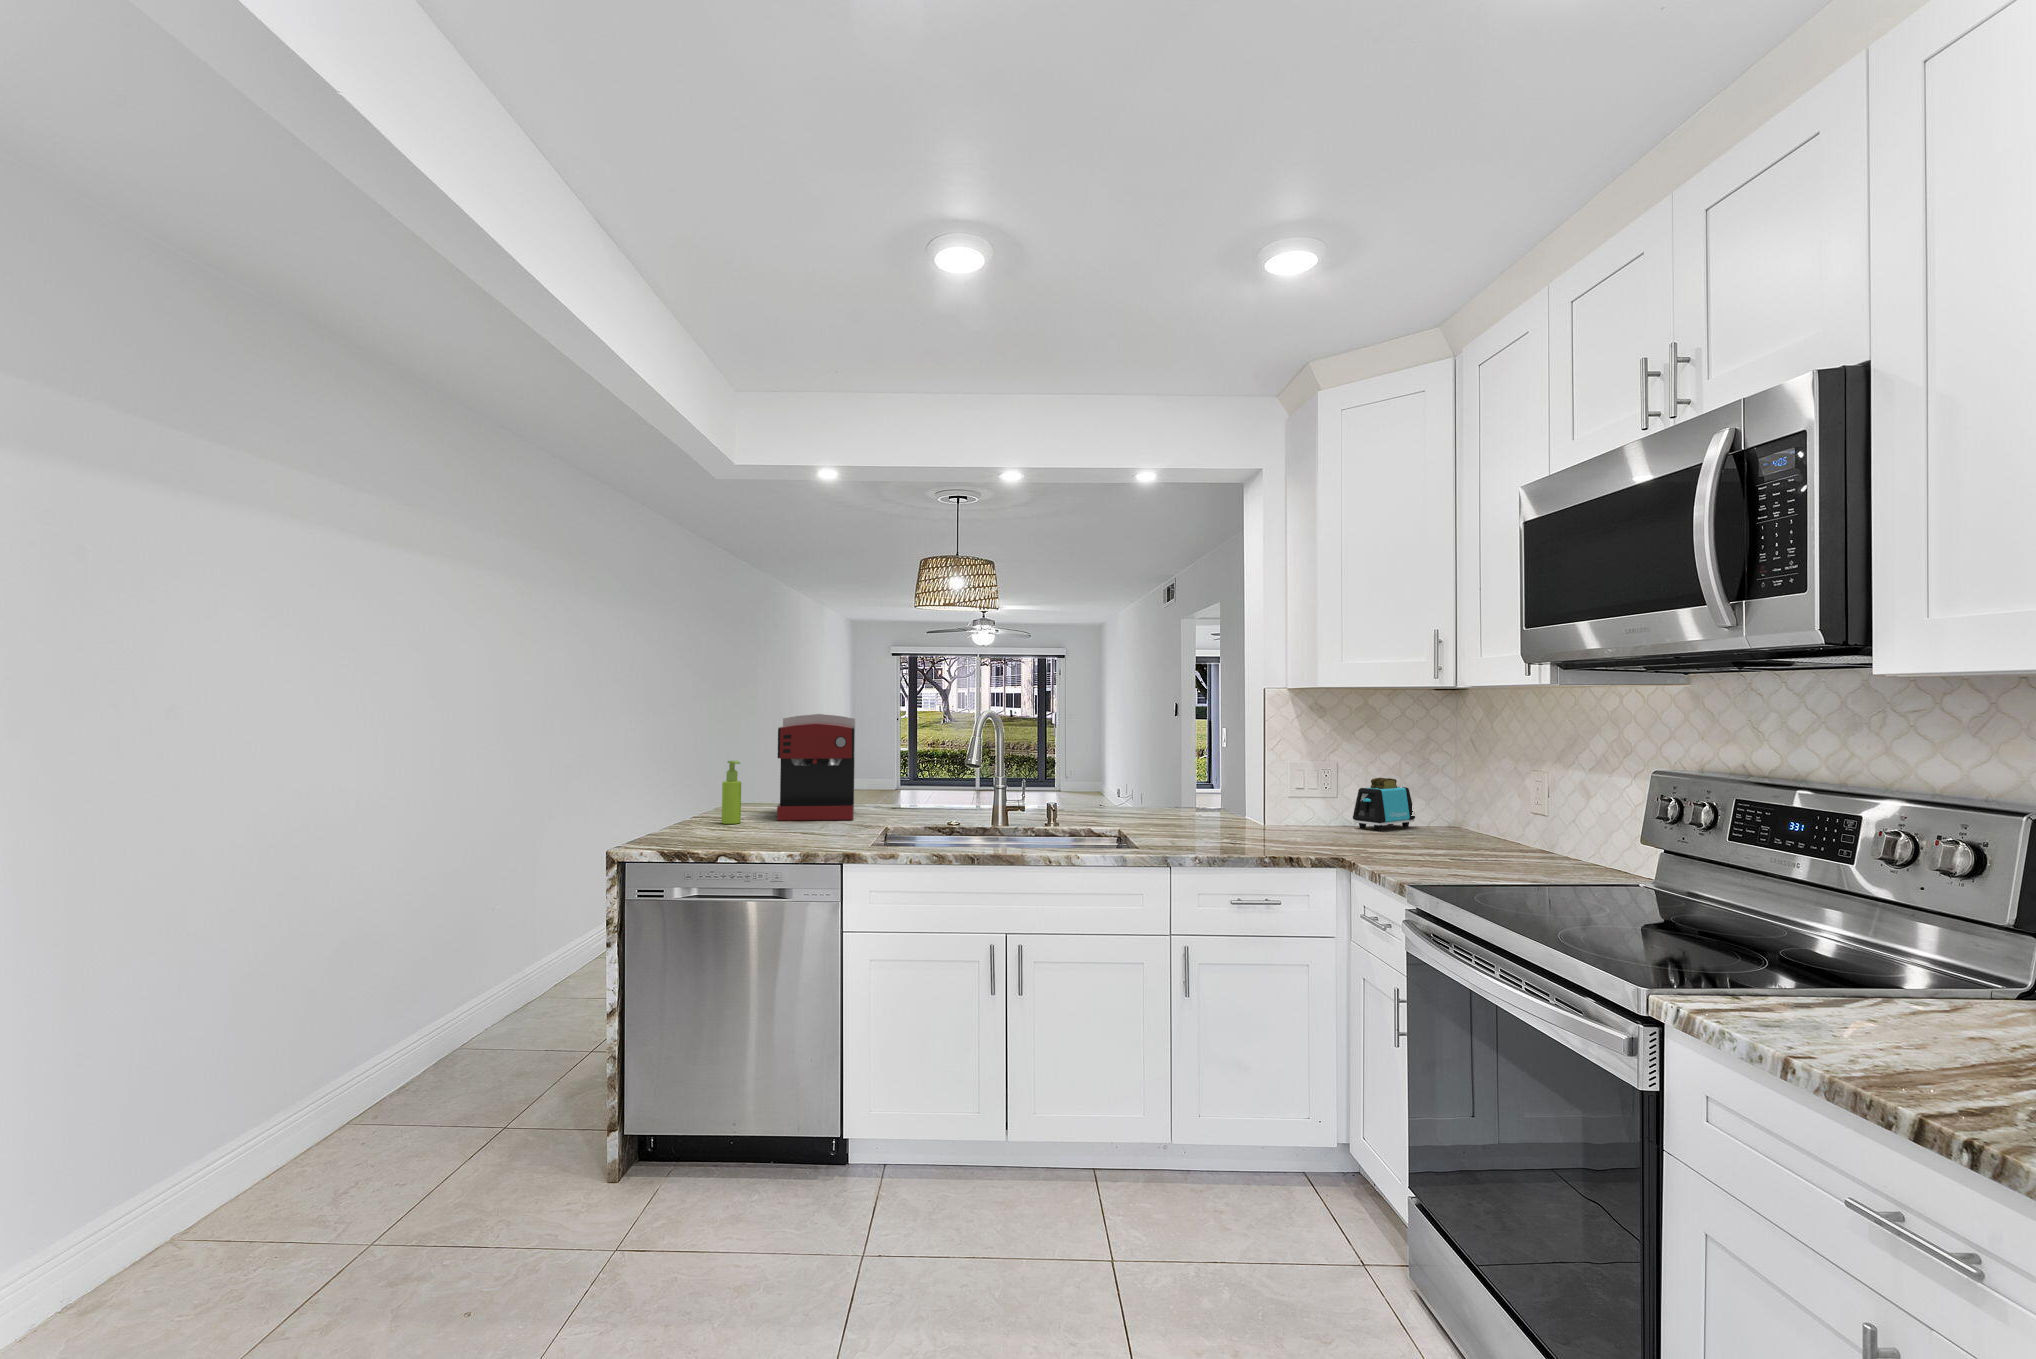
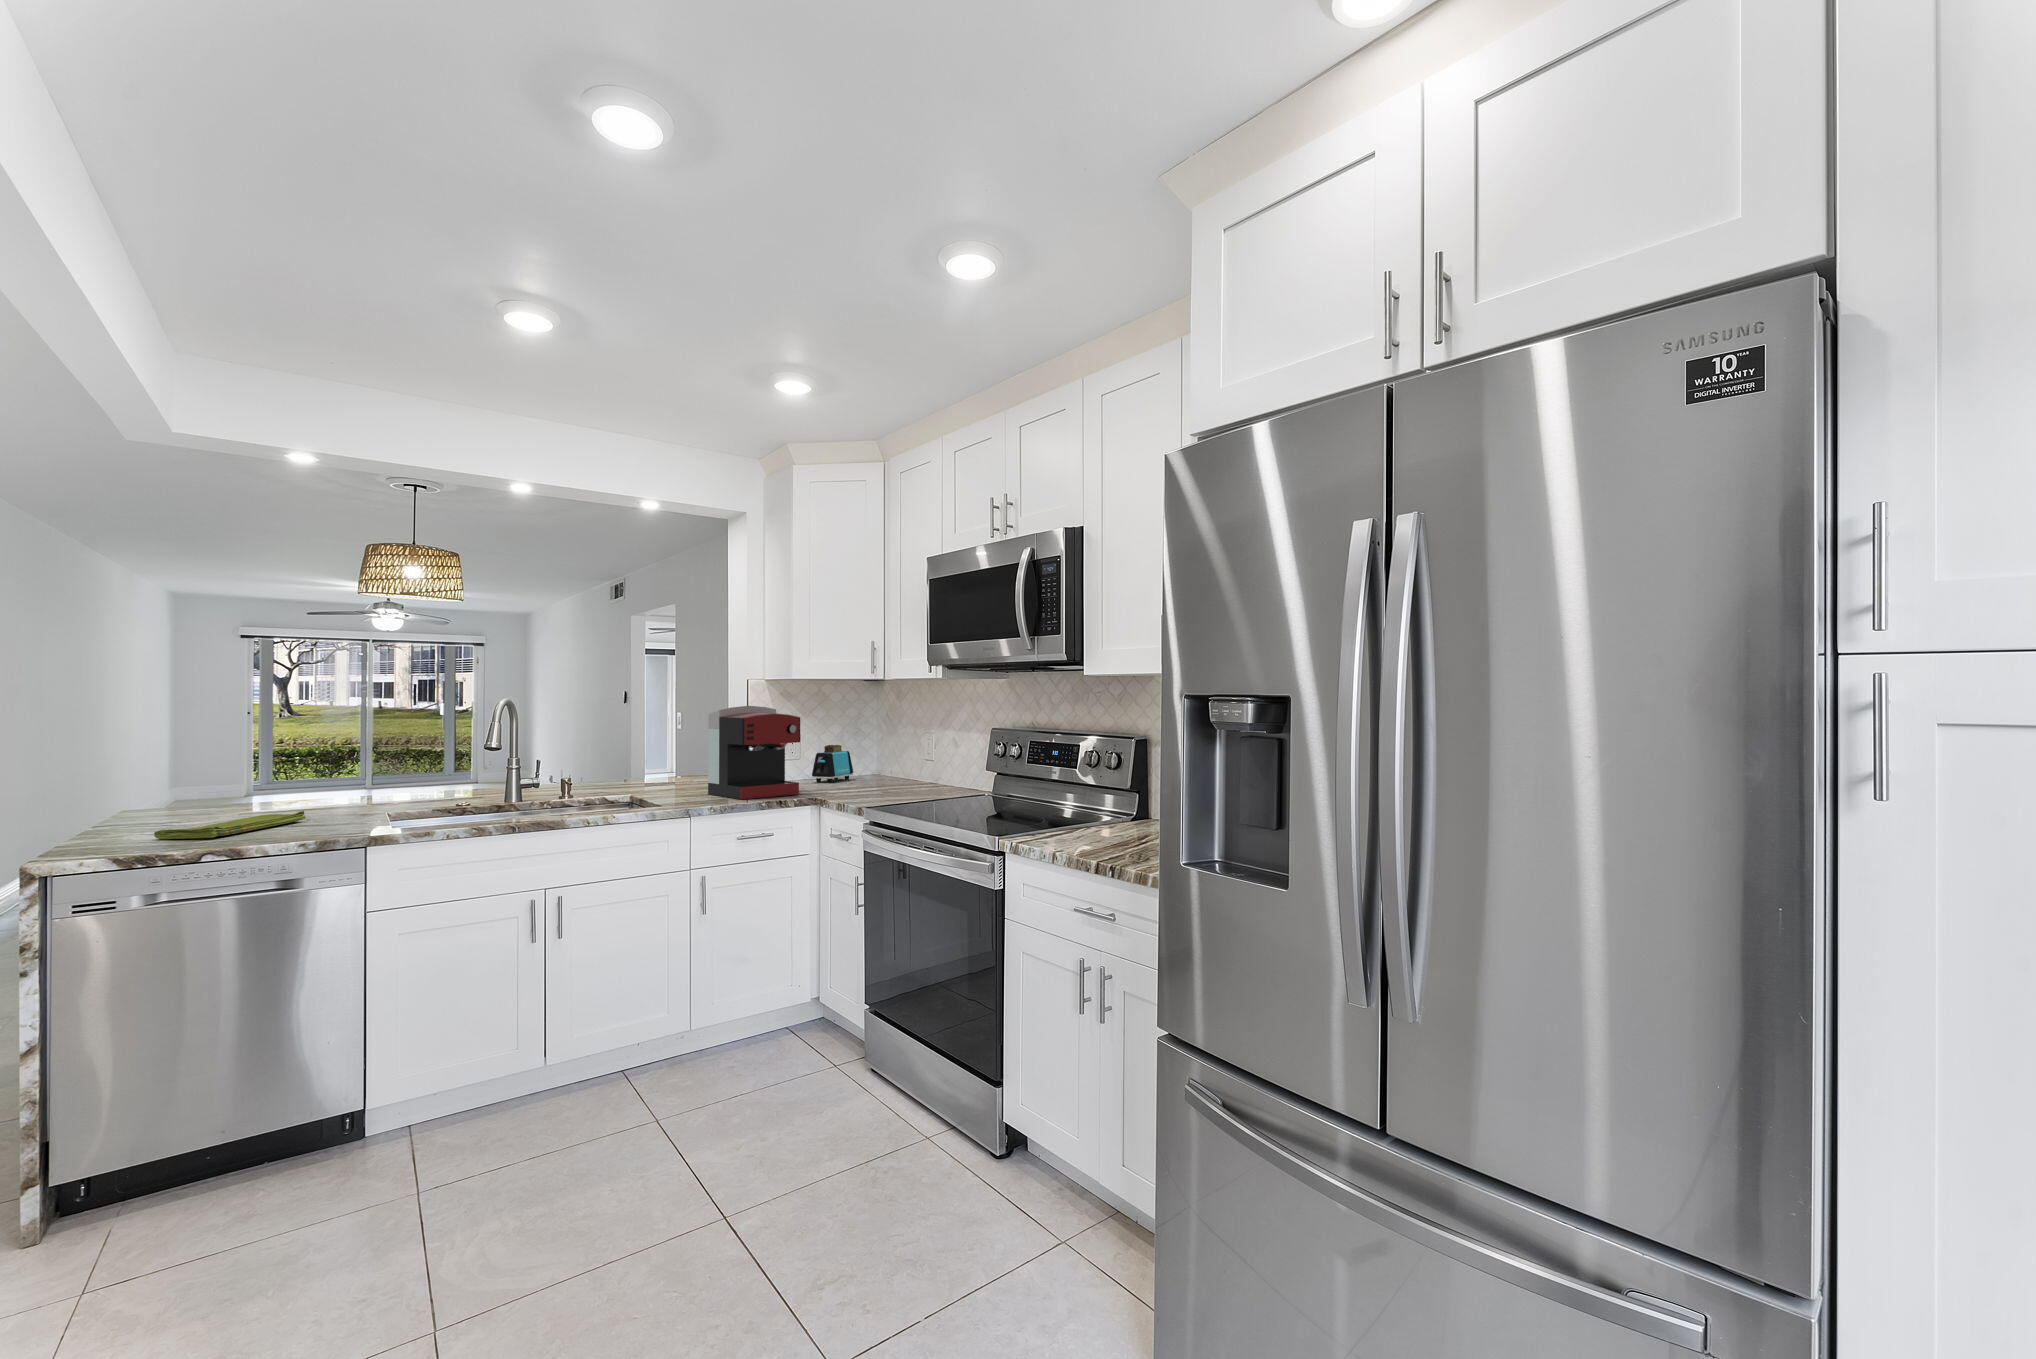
coffee maker: present [777,714,855,820] -> present [708,706,800,799]
soap dispenser: present [722,761,741,824] -> none [195,754,222,820]
dish towel: none [659,823,791,847] -> present [154,811,305,839]

